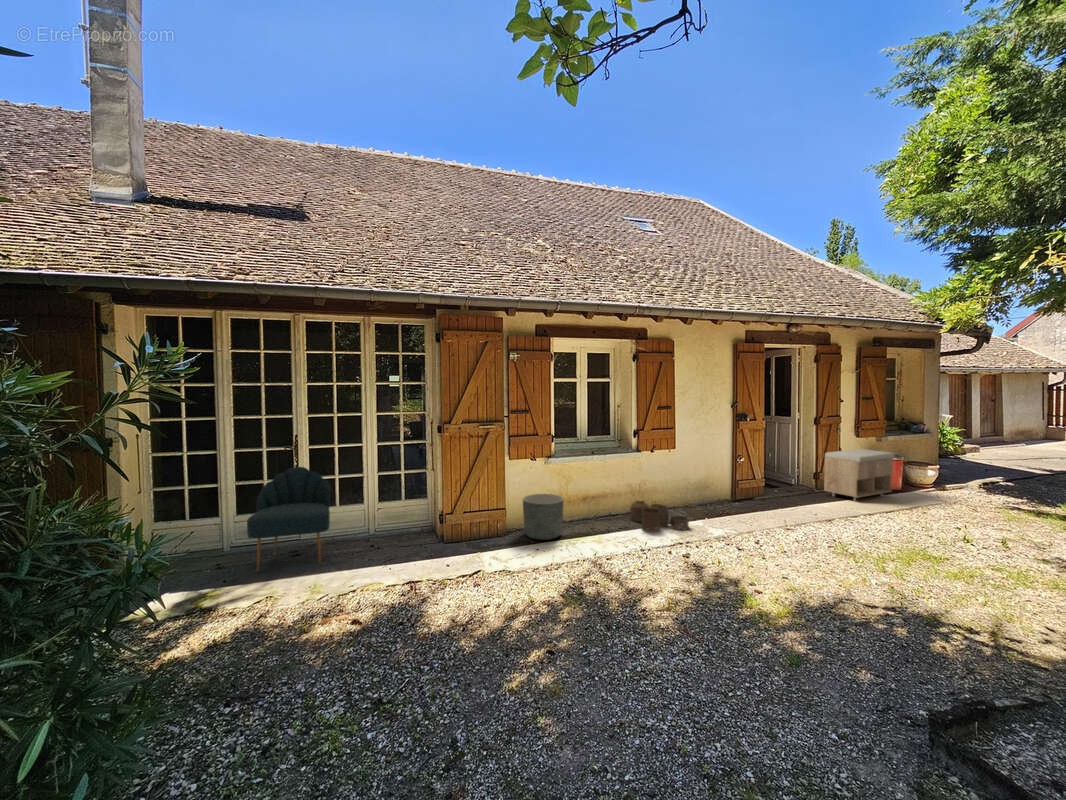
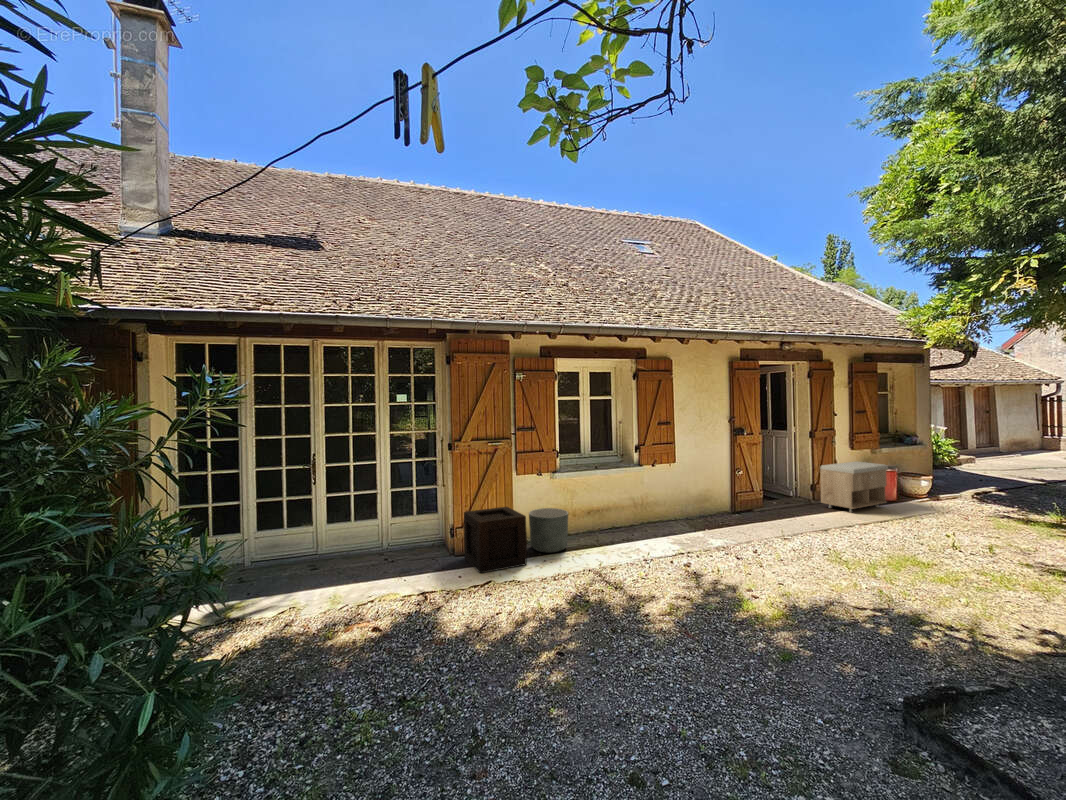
chair: present [247,467,330,572] -> none [269,485,346,586]
wooden crate: none [454,492,520,561] -> present [464,507,527,573]
woven basket: present [630,501,689,532] -> none [632,513,689,544]

